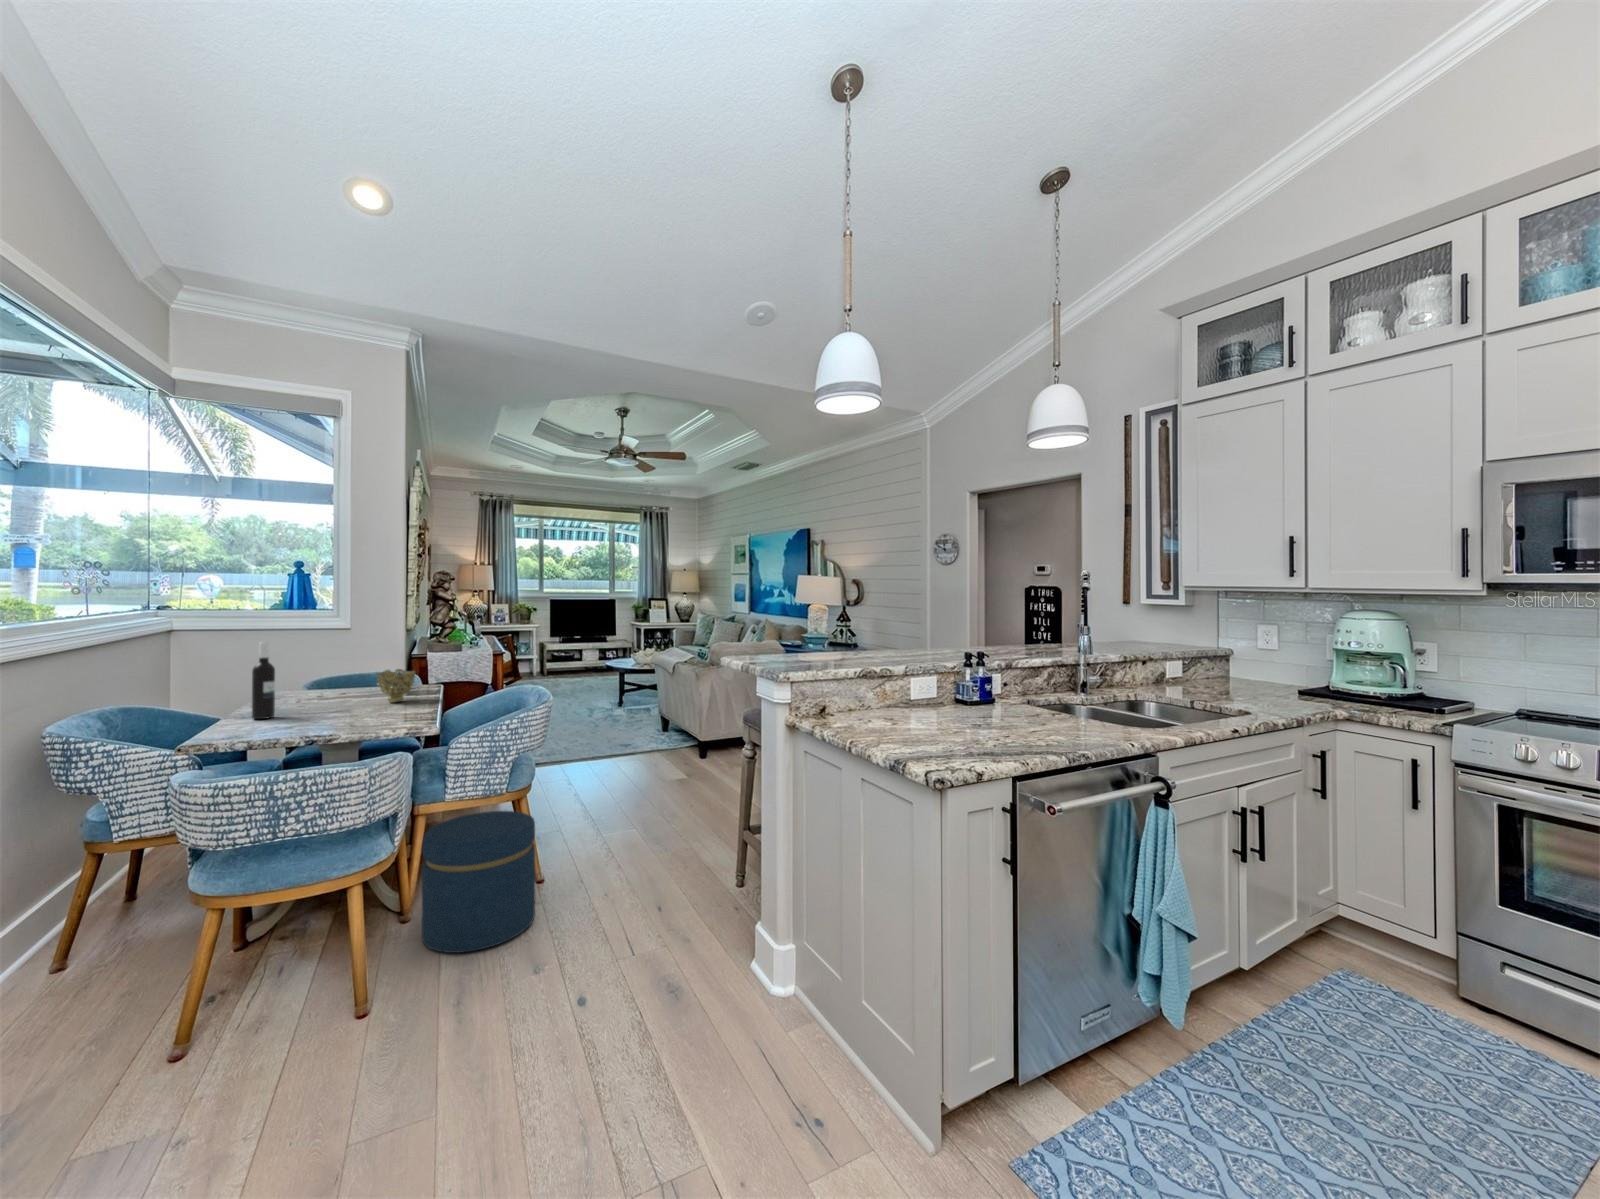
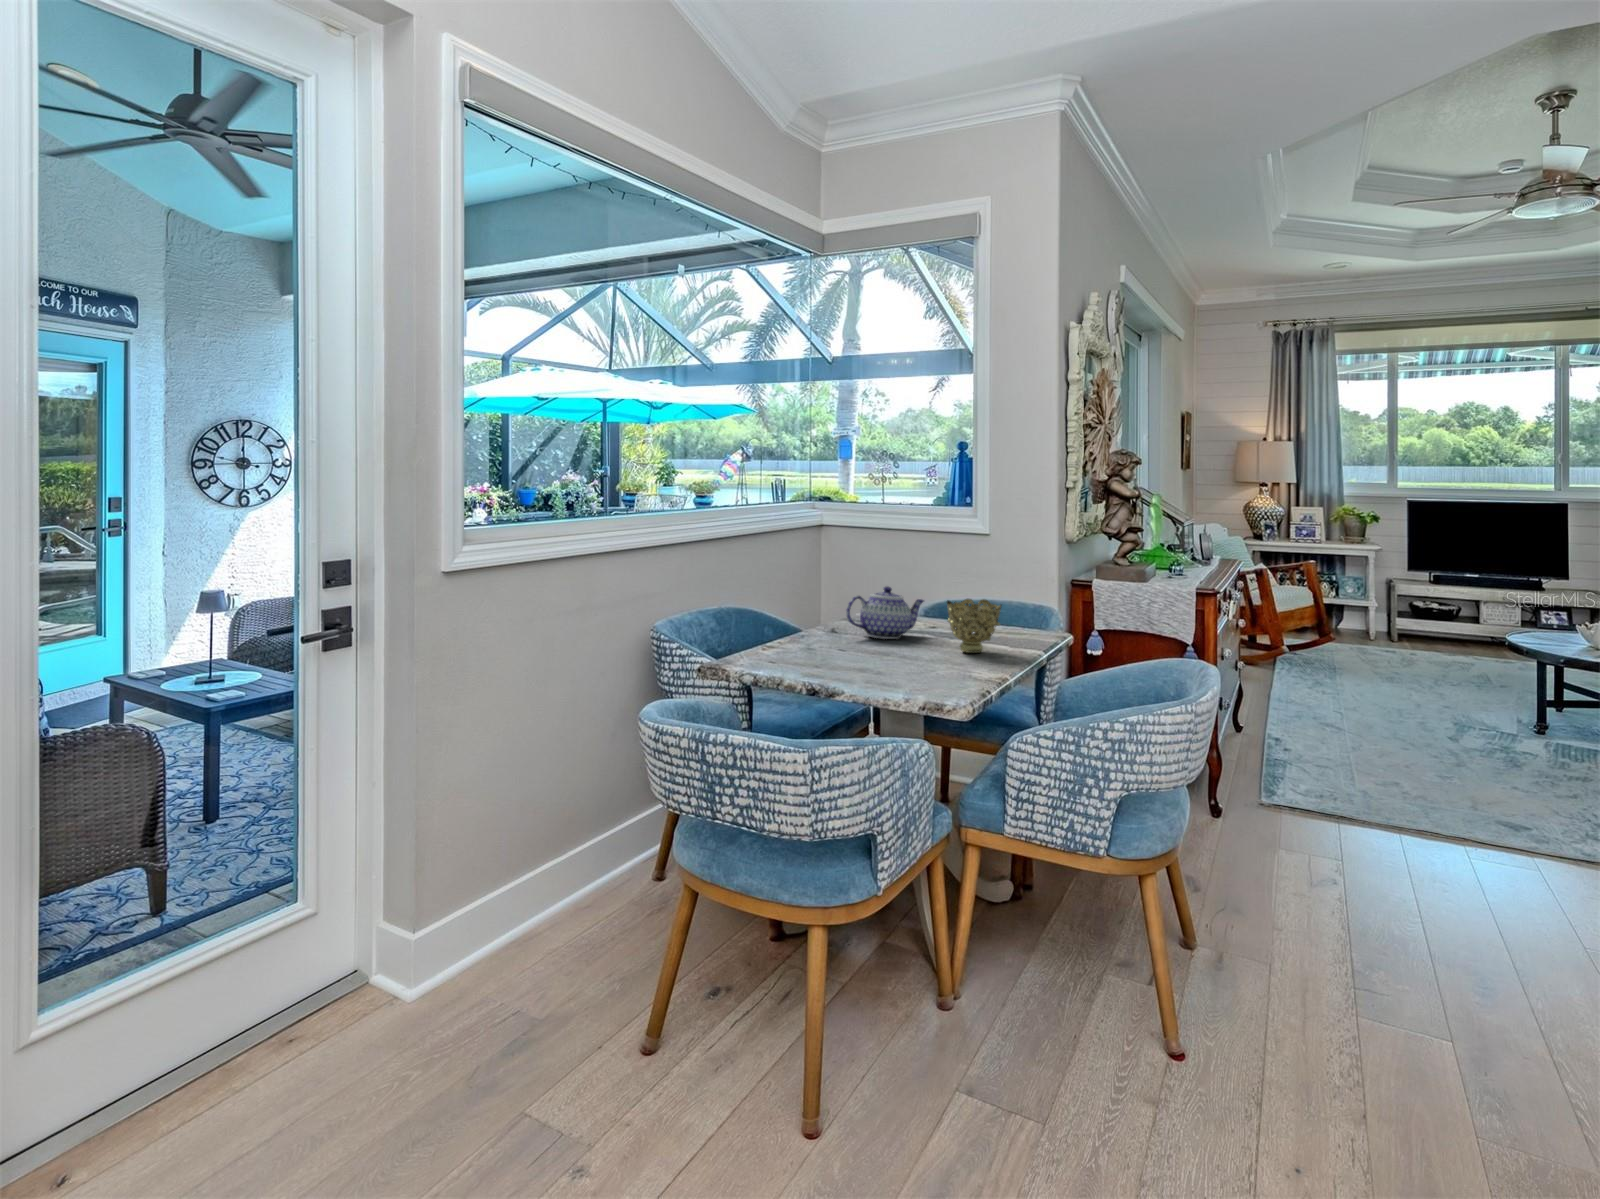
wine bottle: present [252,642,275,719] -> none [800,540,828,647]
teapot: none [284,670,343,706] -> present [846,587,924,639]
ottoman: present [422,811,535,953] -> none [927,868,1122,1124]

